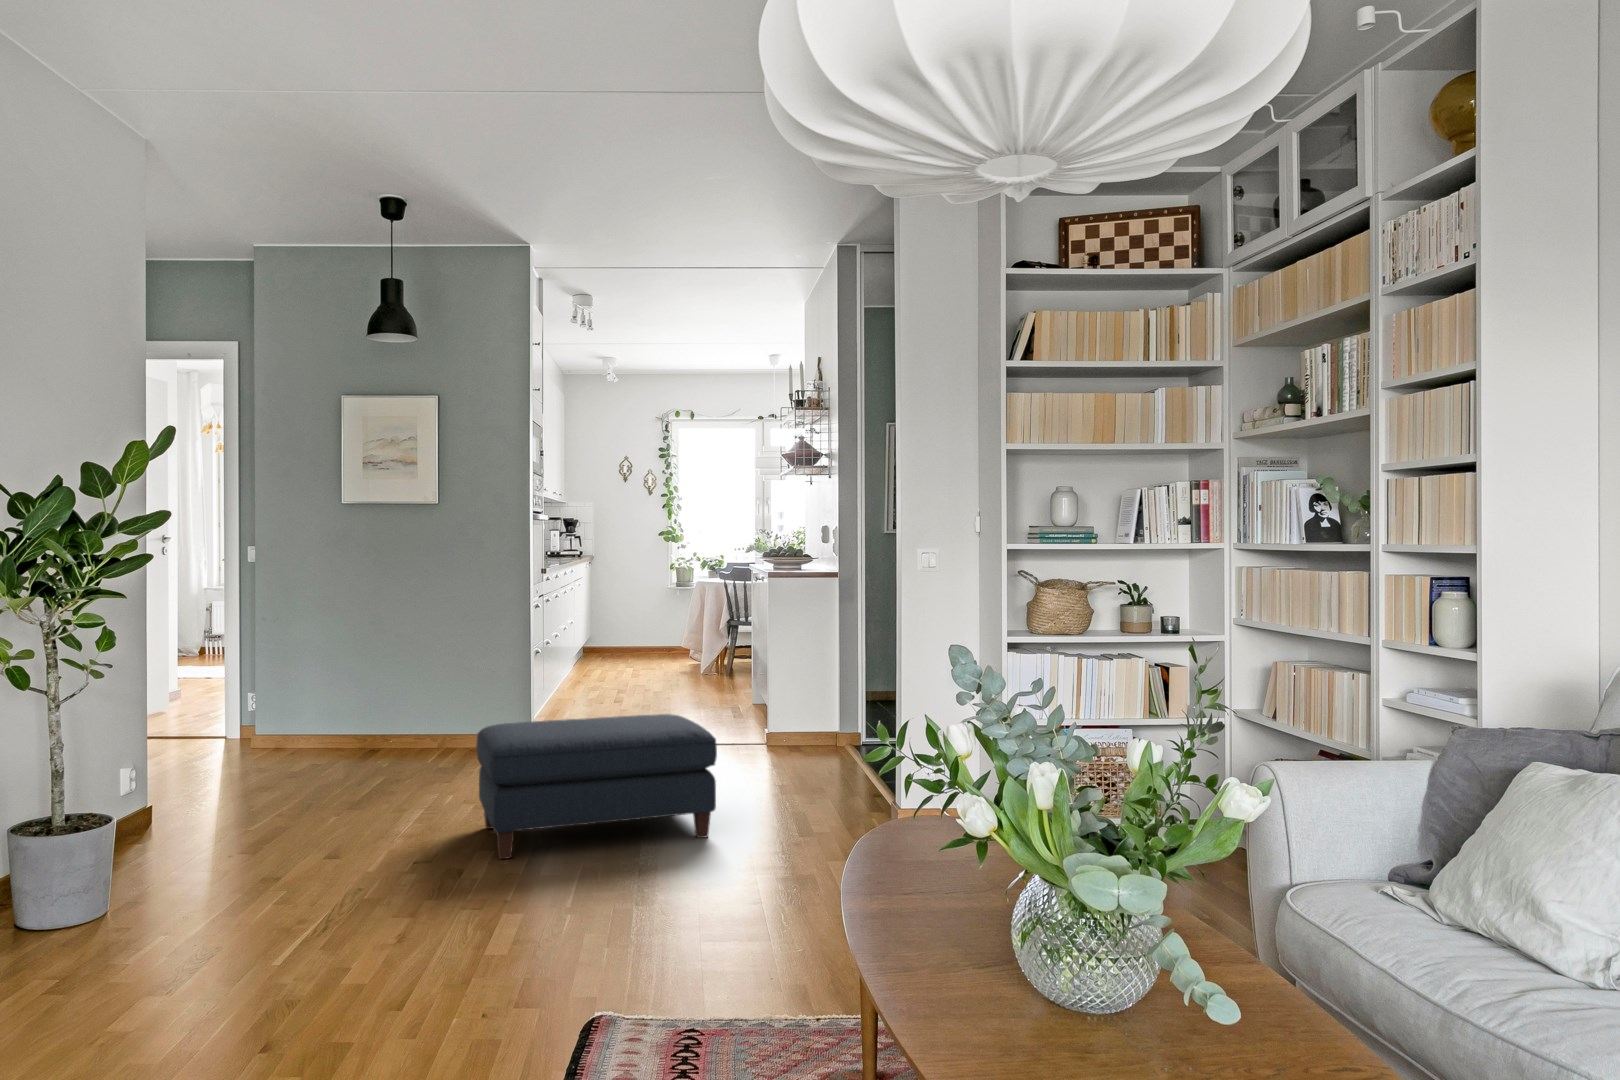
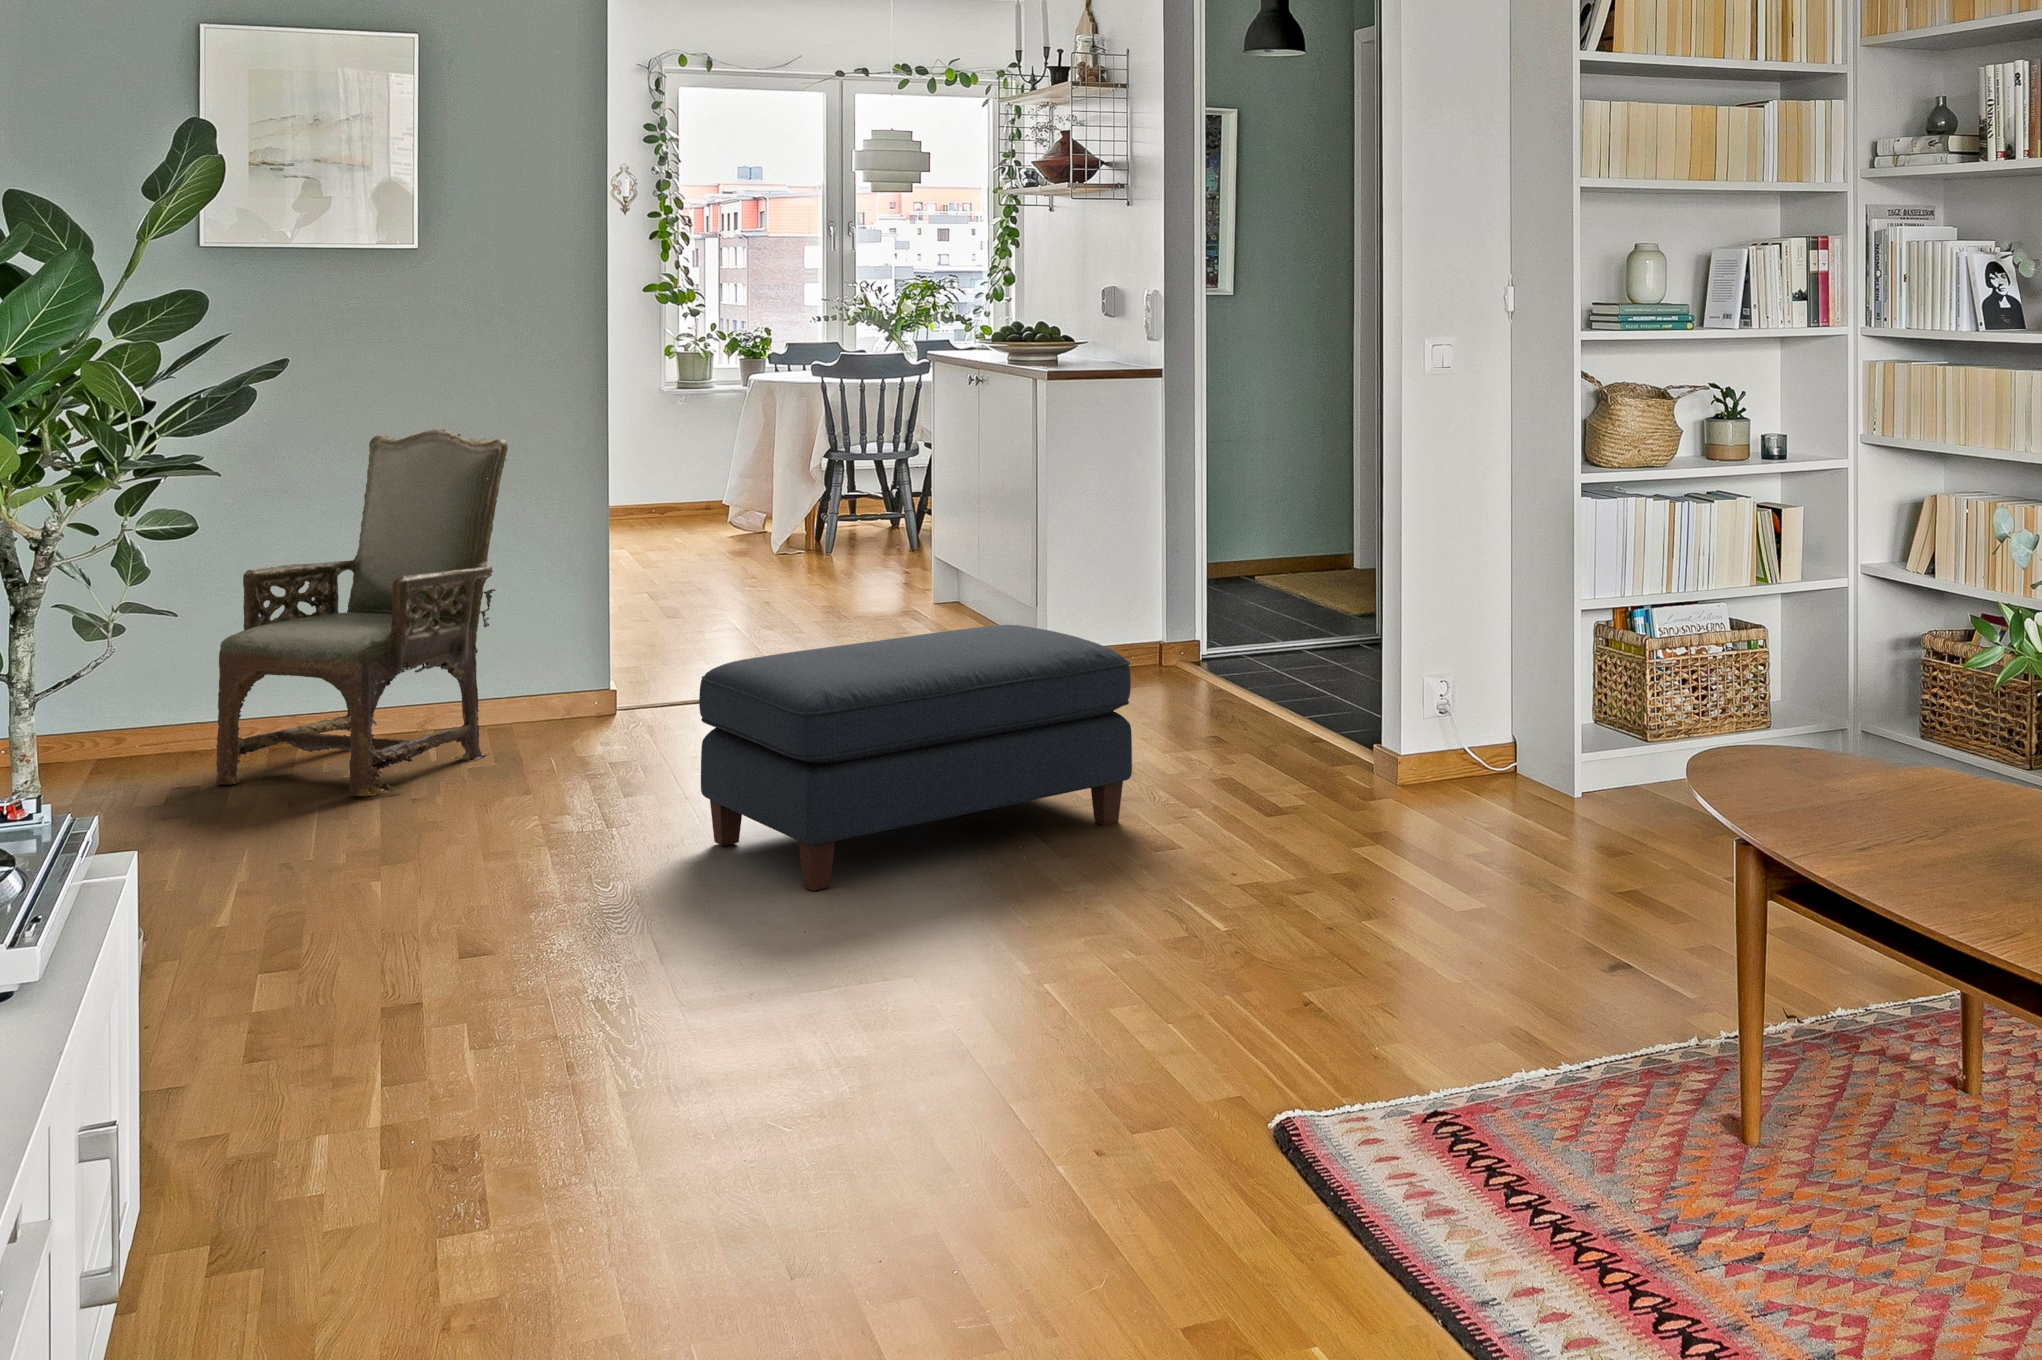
armchair: none [304,595,453,786] -> present [215,429,508,796]

